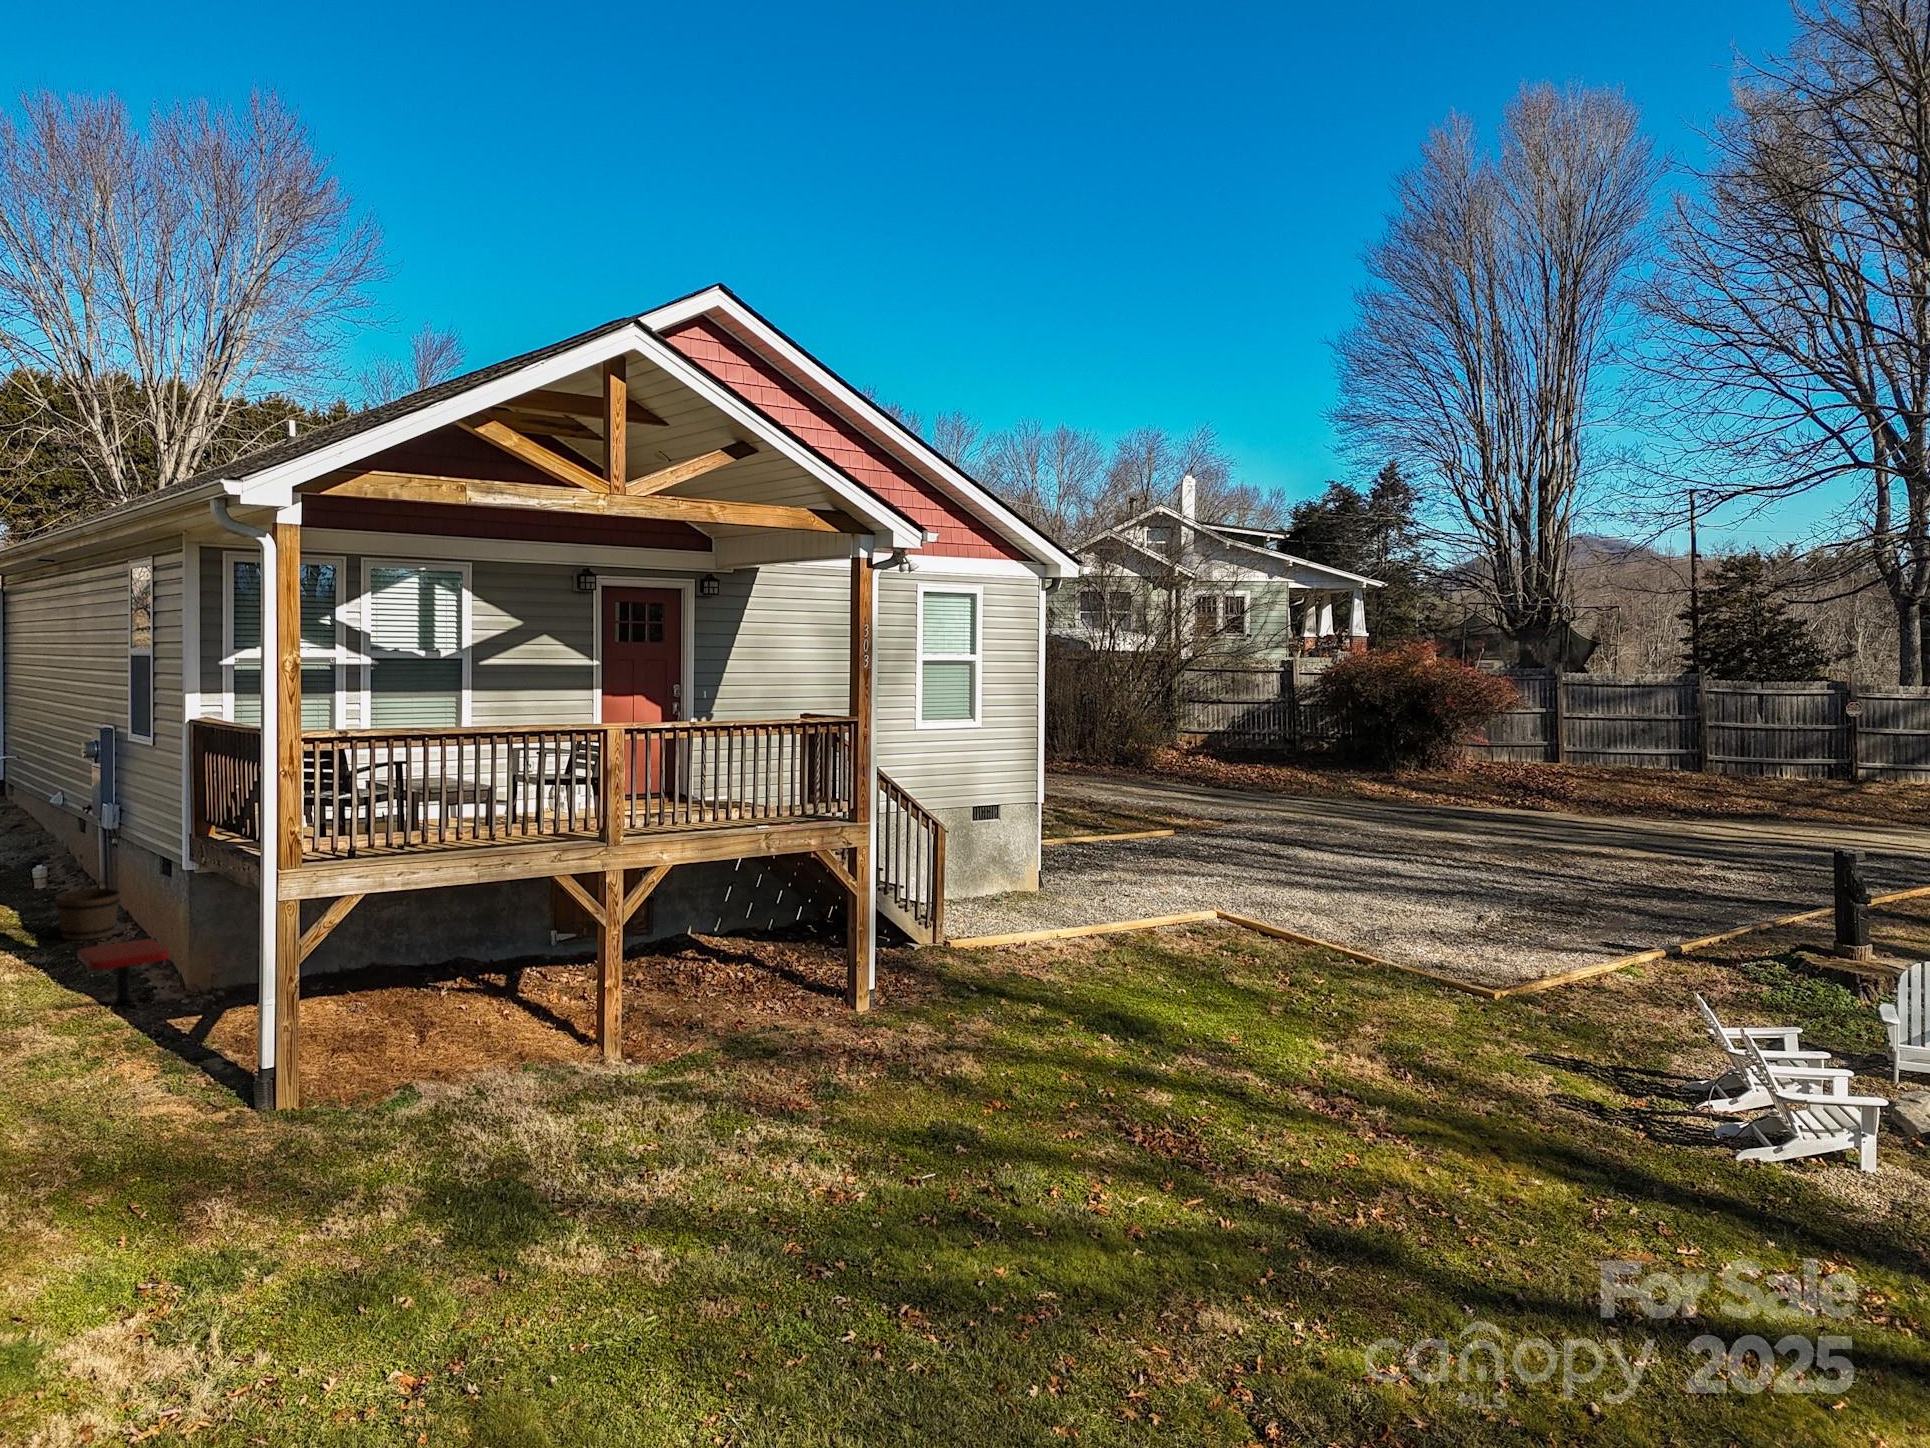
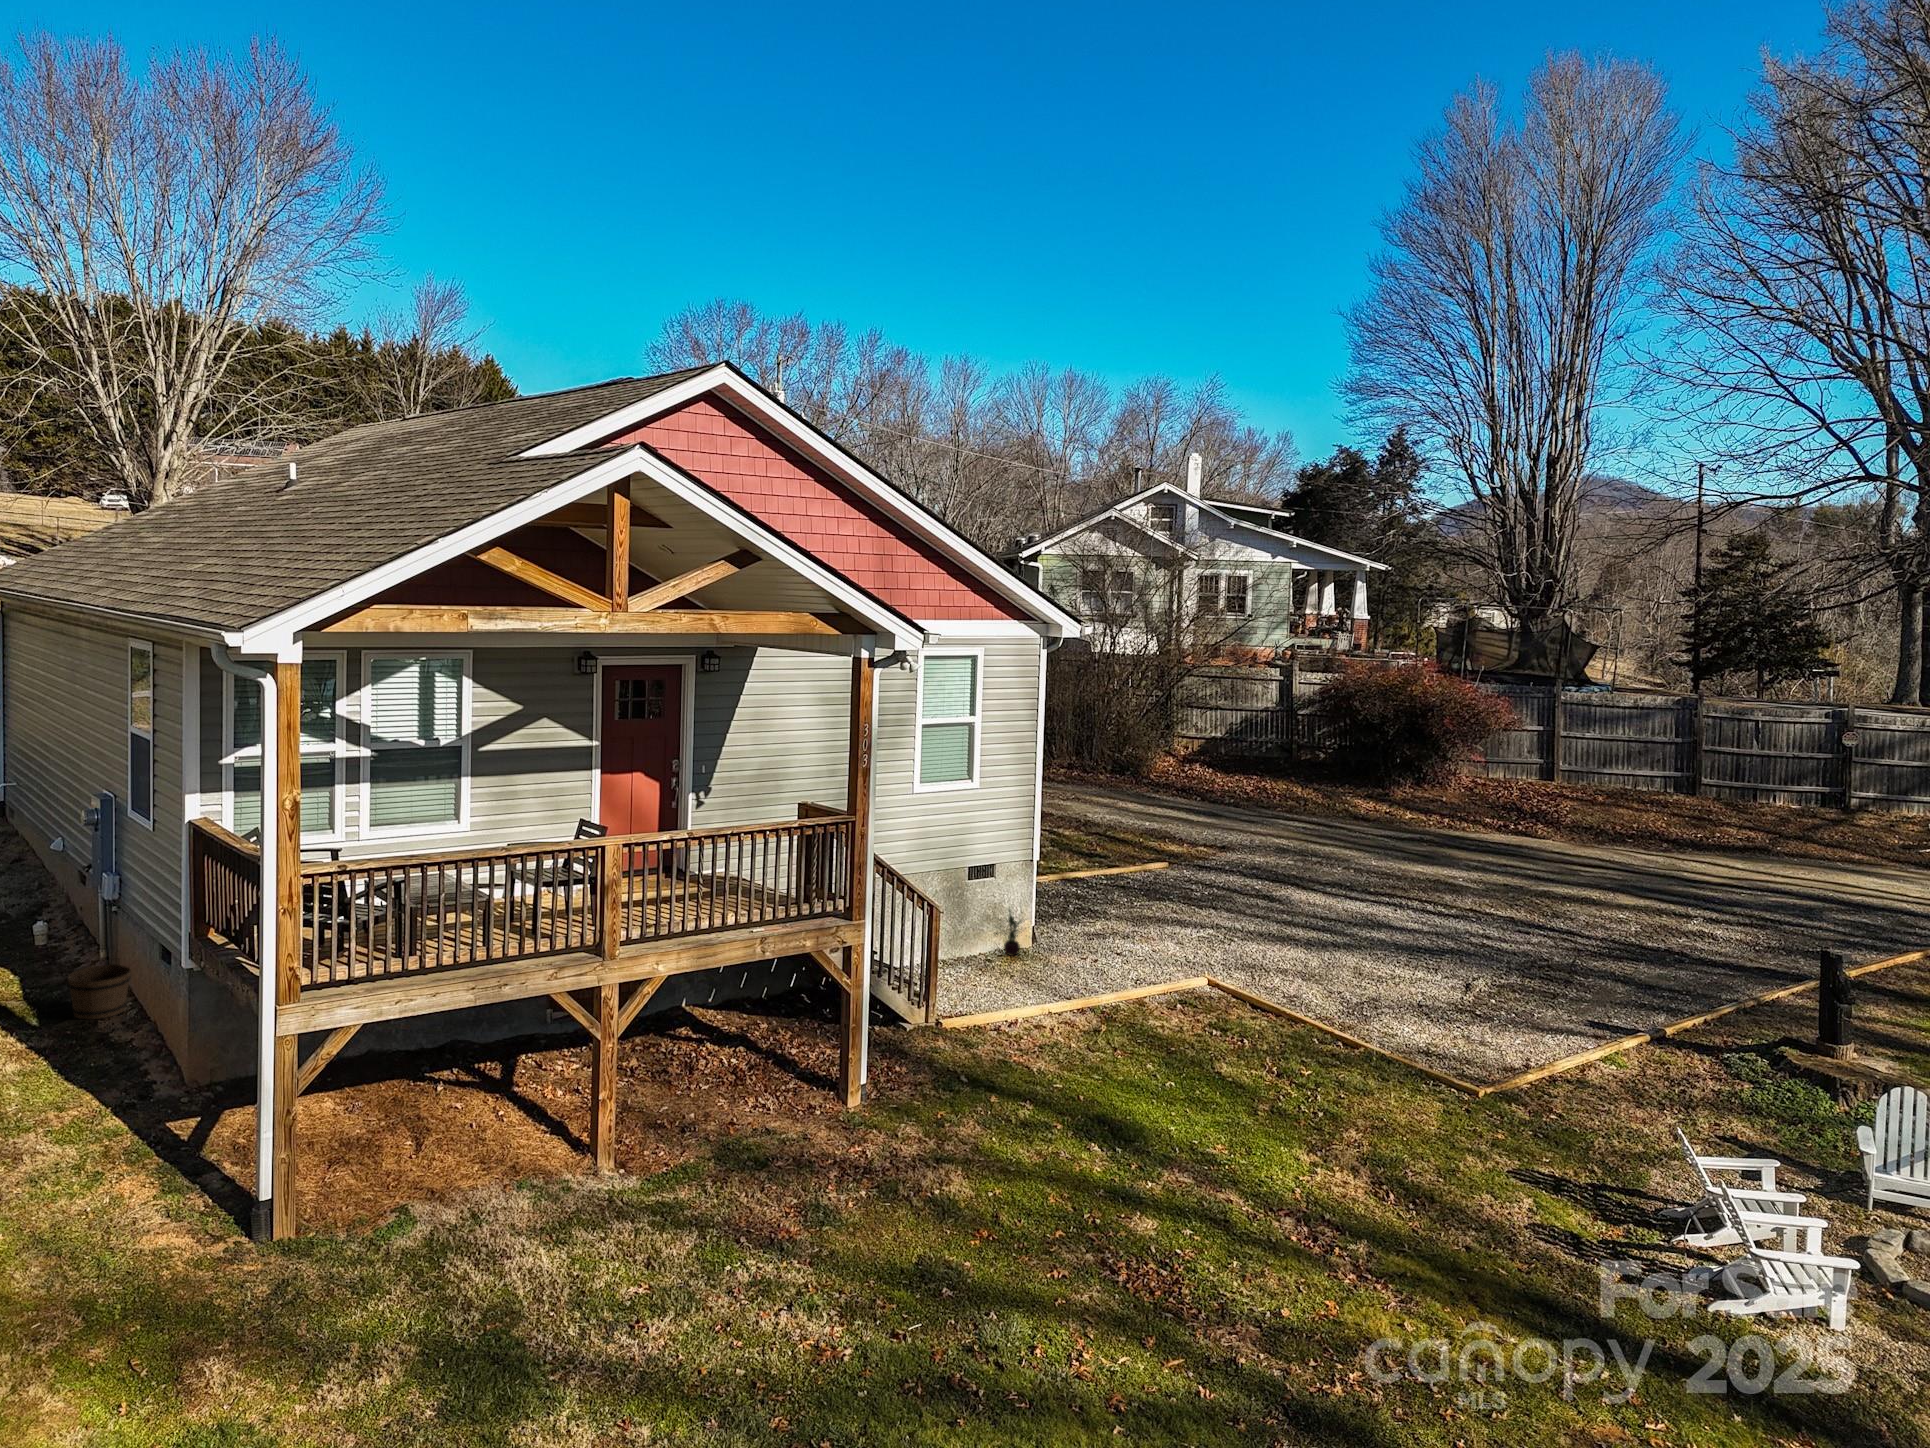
decorative plant: none [995,849,1039,896] -> present [994,909,1026,956]
pedestal table: present [78,939,169,1006] -> none [86,1032,176,1102]

